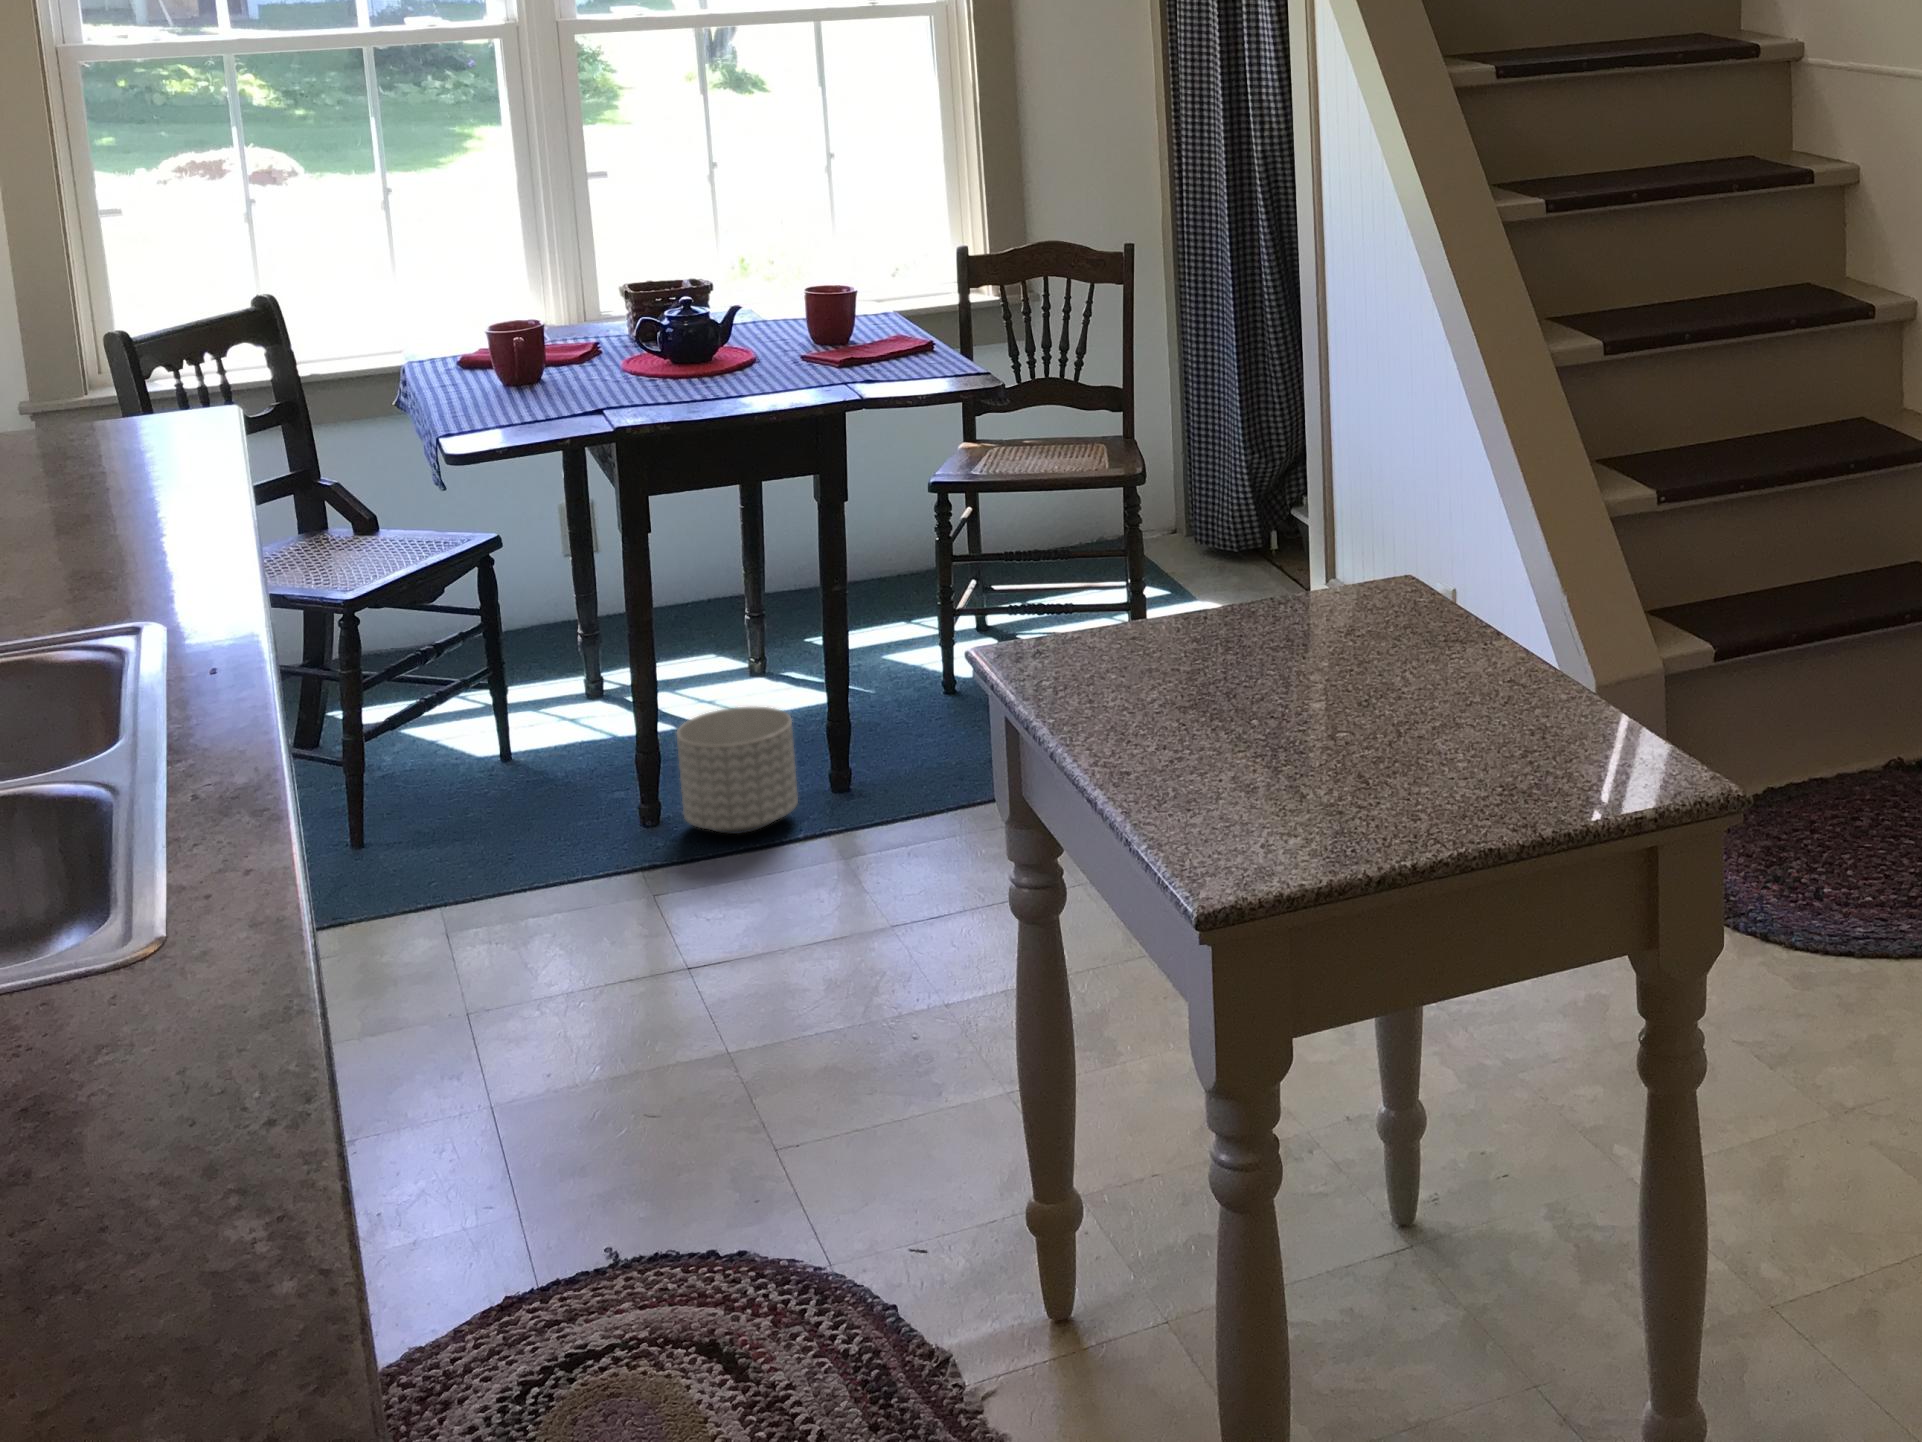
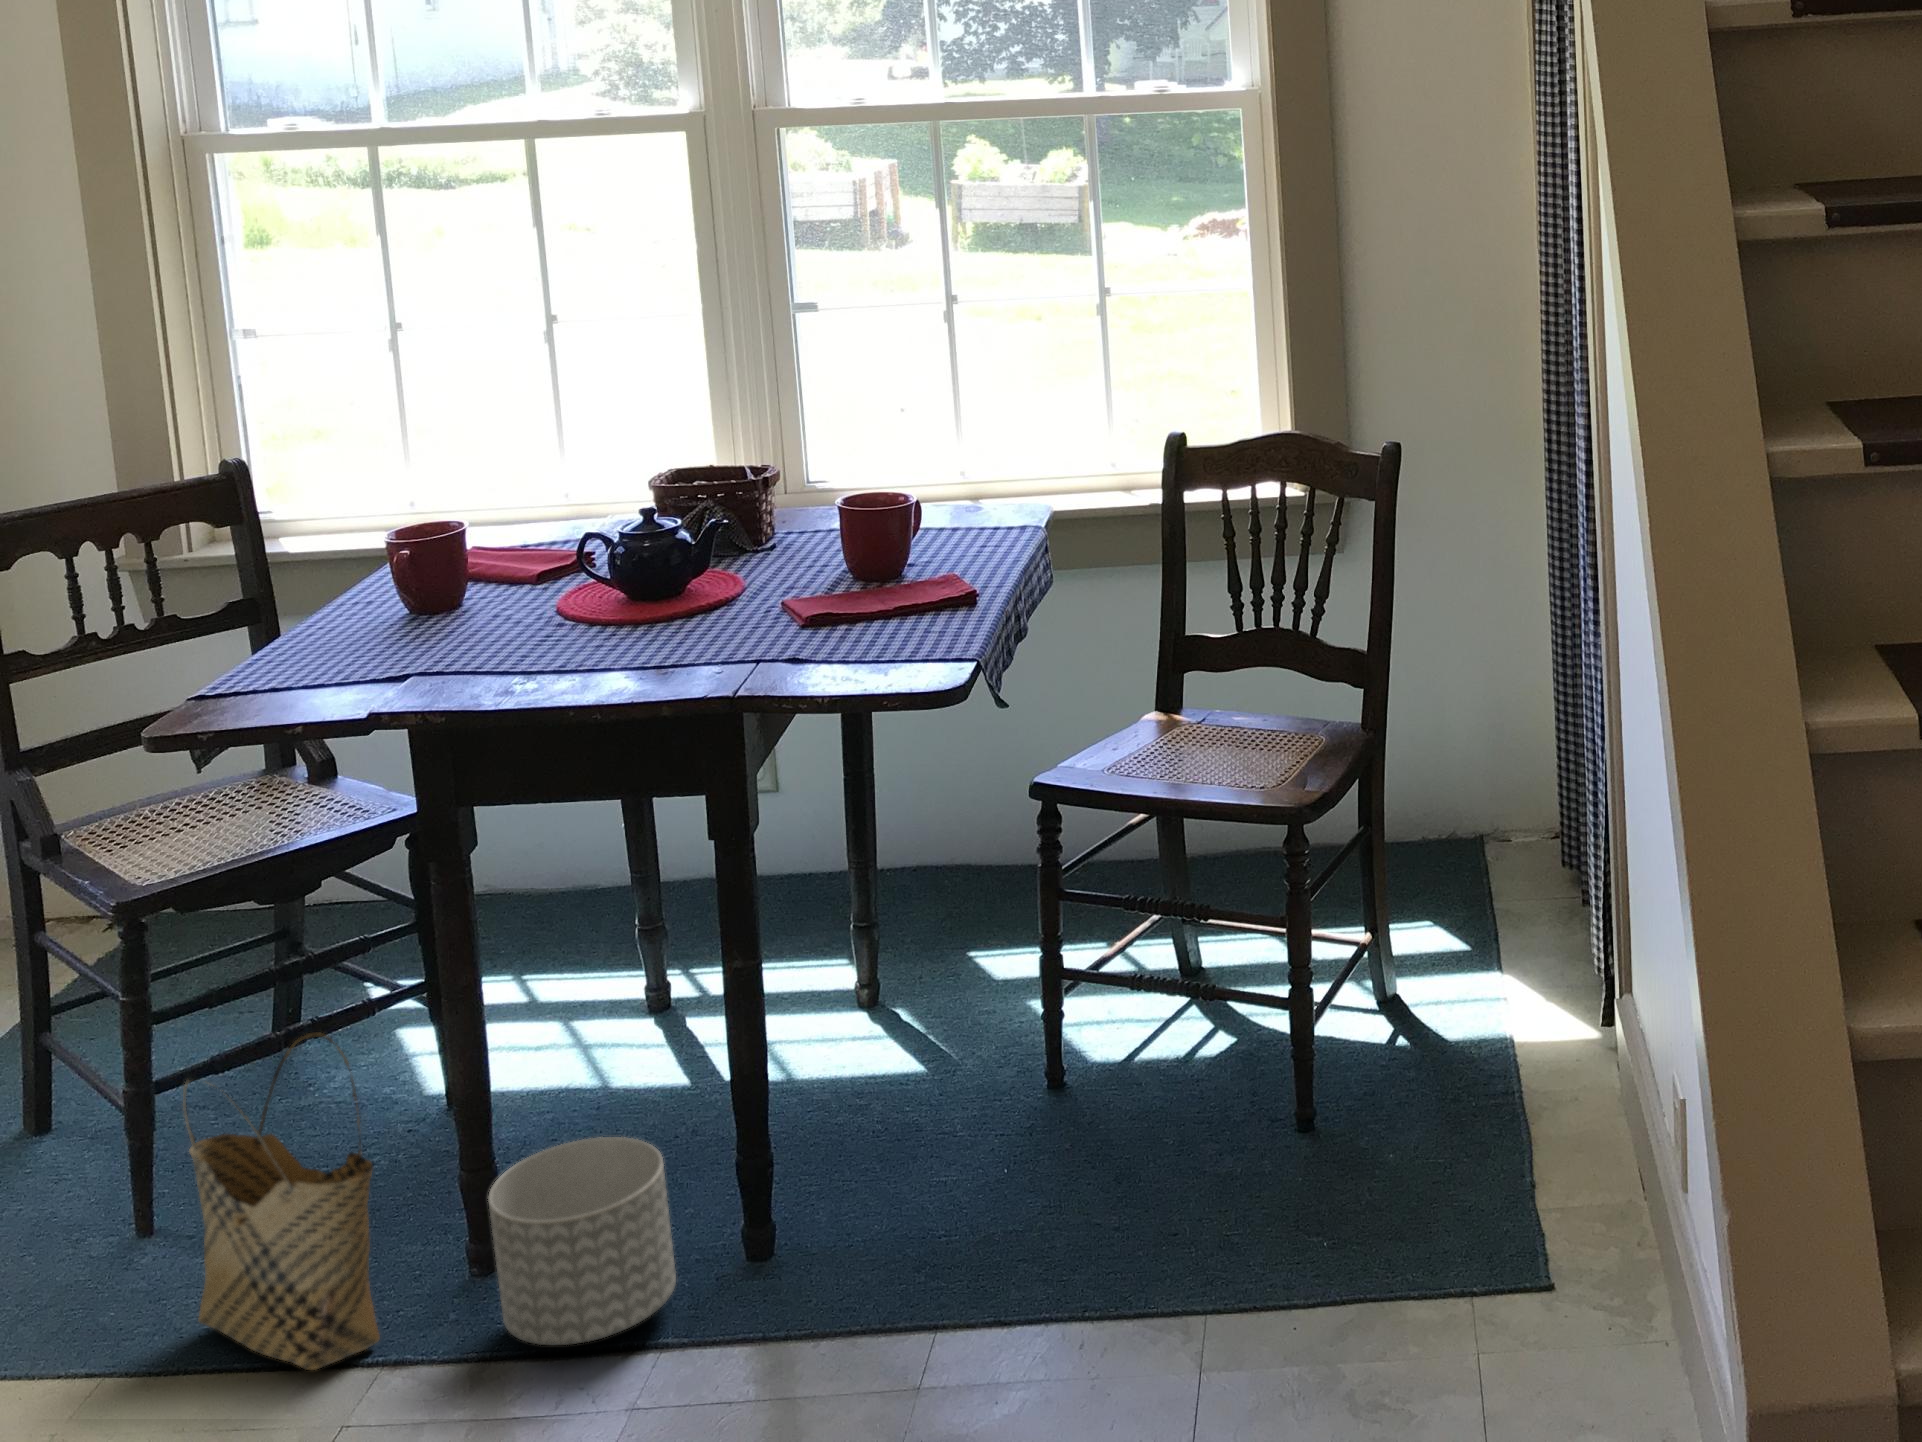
woven basket: none [442,648,600,865] -> present [183,1032,380,1370]

